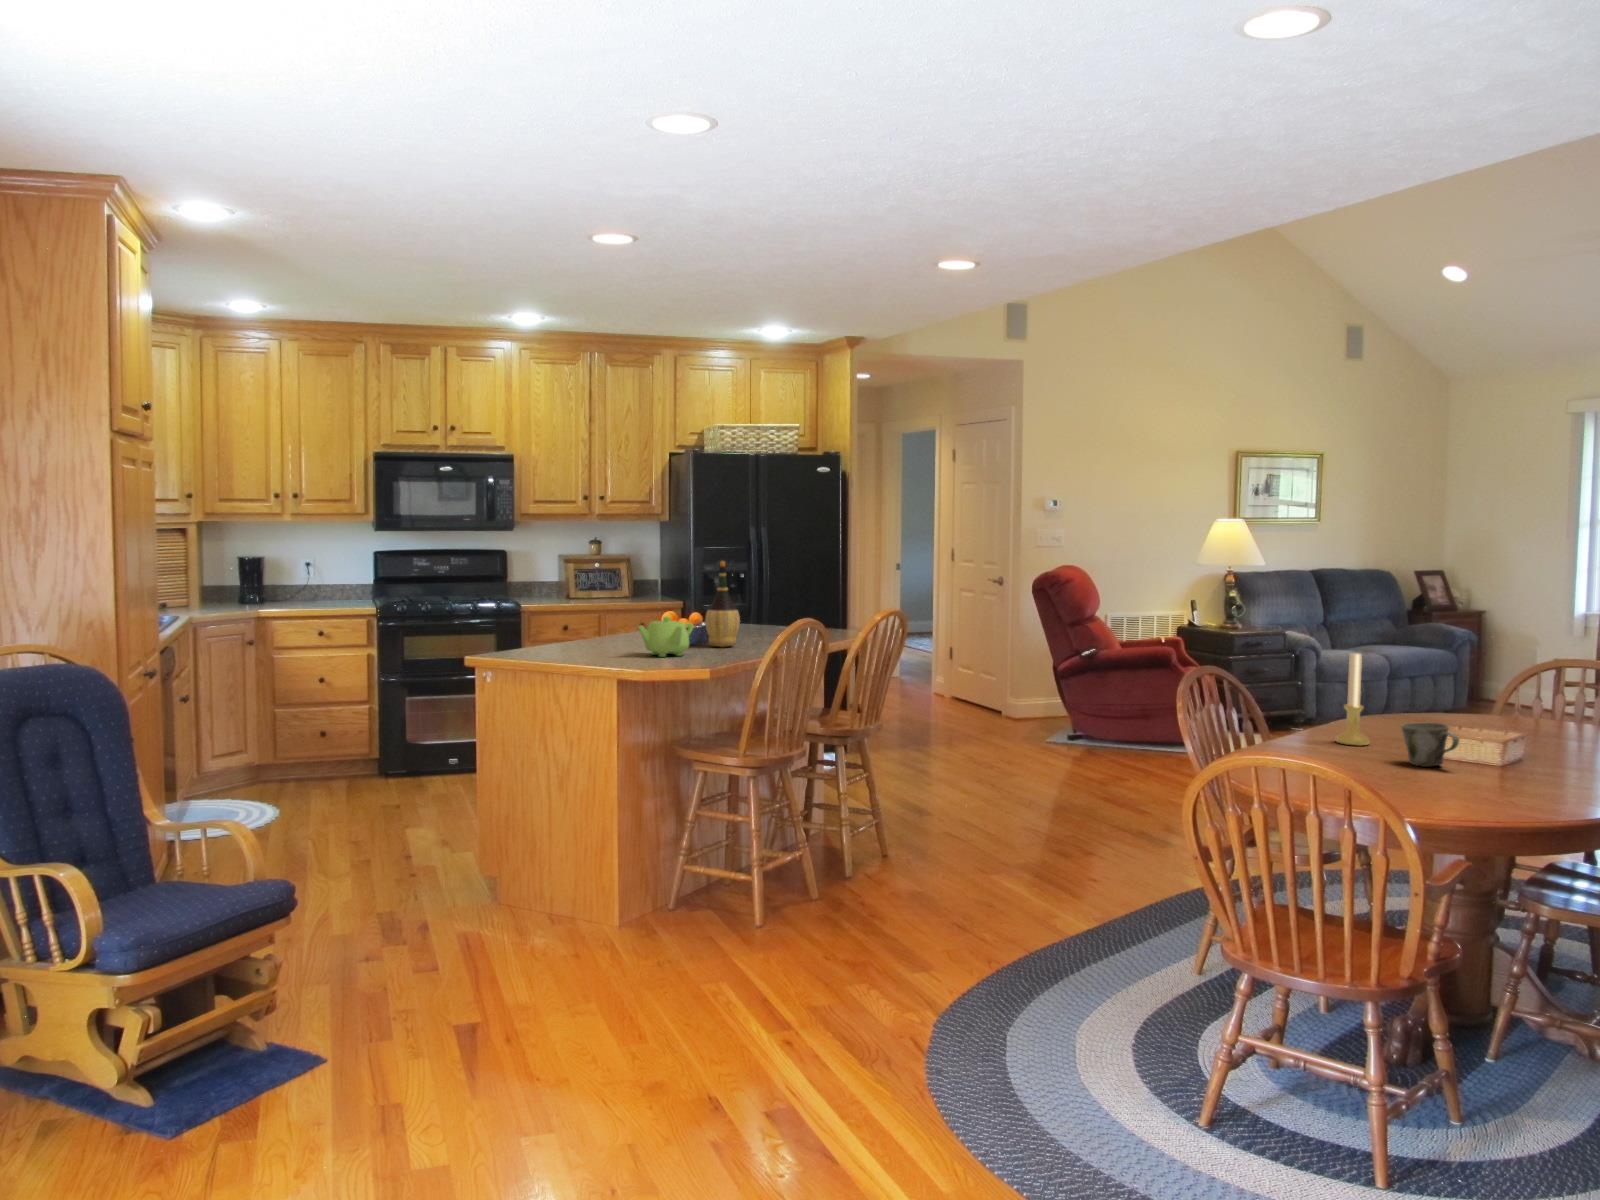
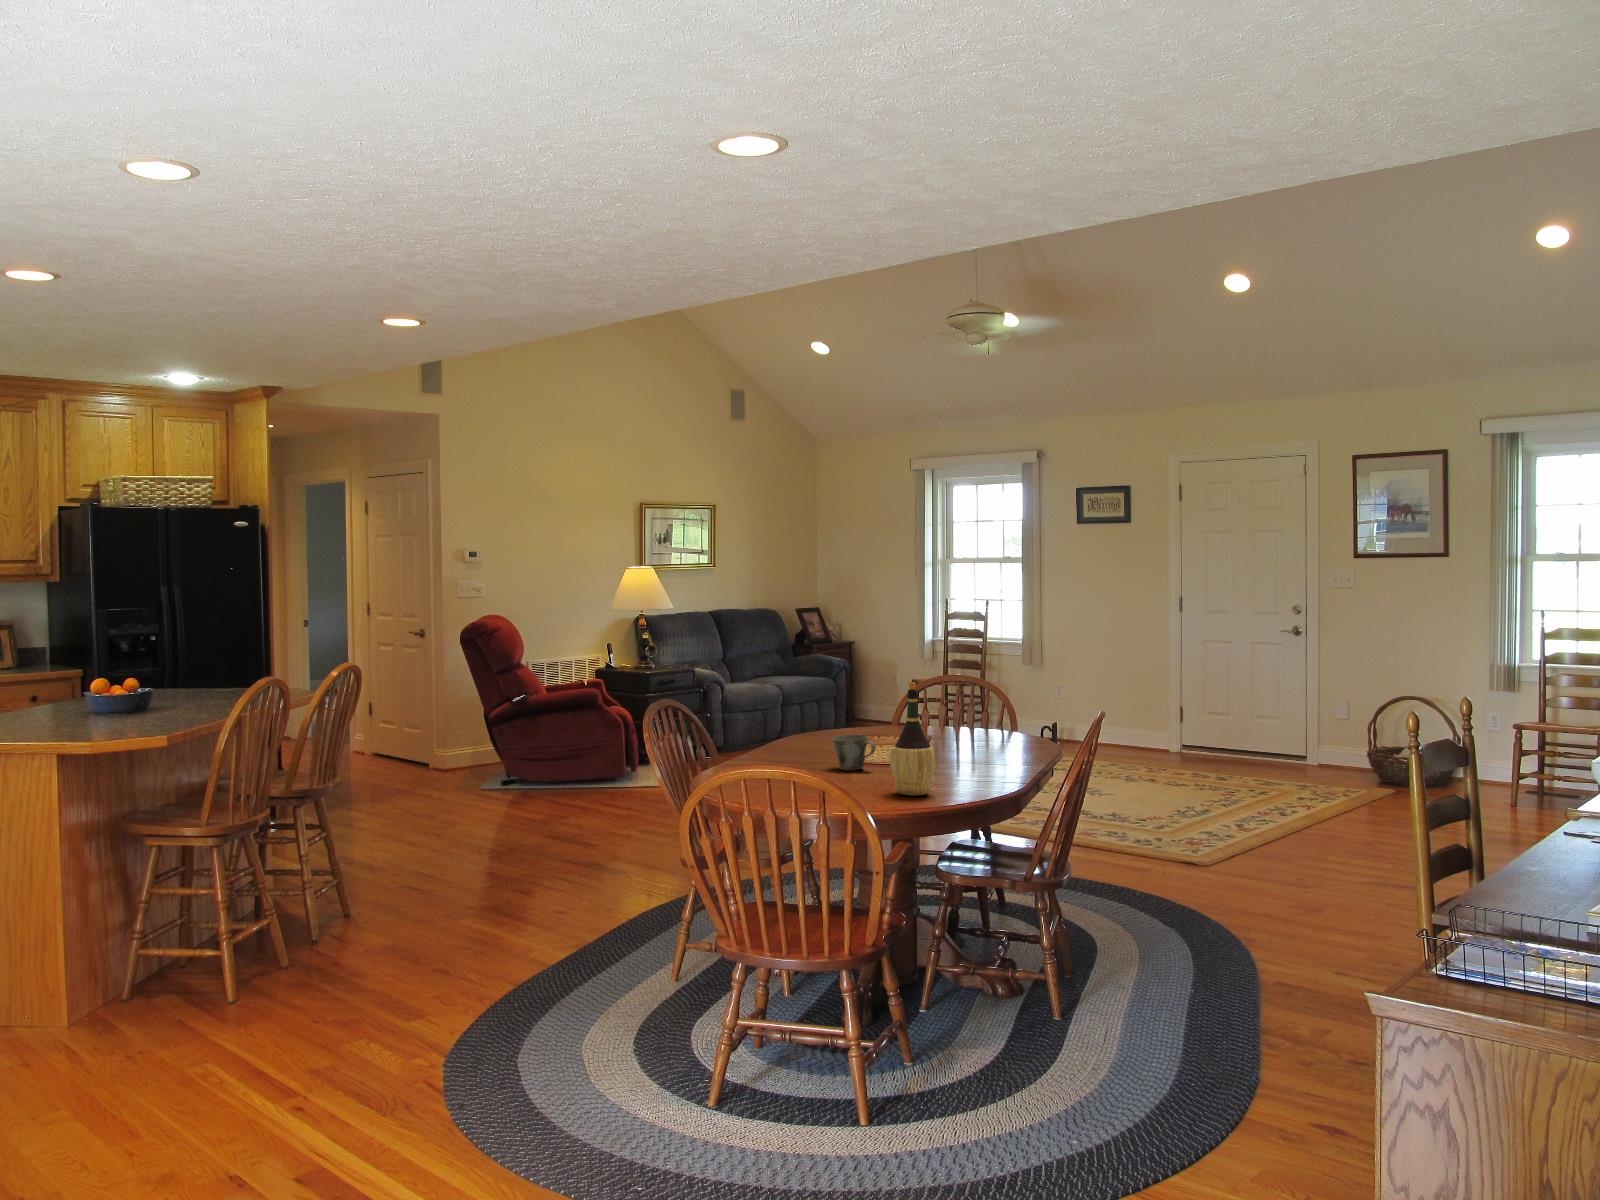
wine bottle: present [705,561,740,647] -> present [890,682,935,795]
teapot: present [638,616,694,657] -> none [65,685,134,730]
candle holder: present [1335,653,1370,746] -> none [778,679,805,759]

